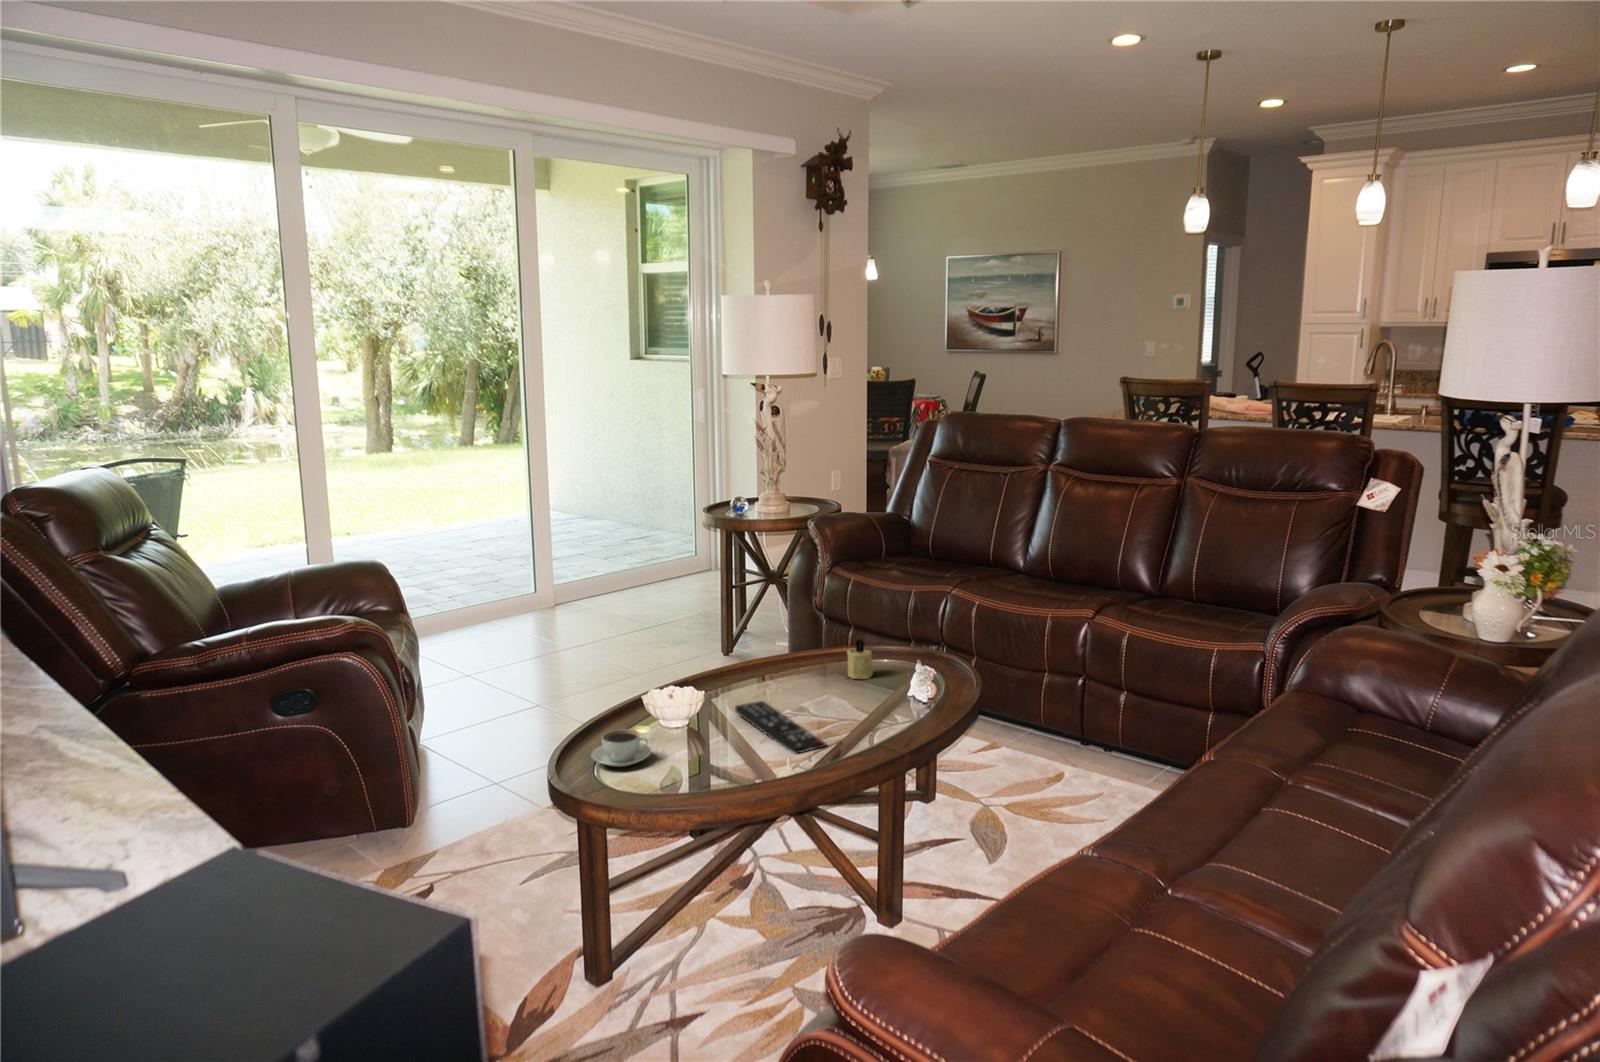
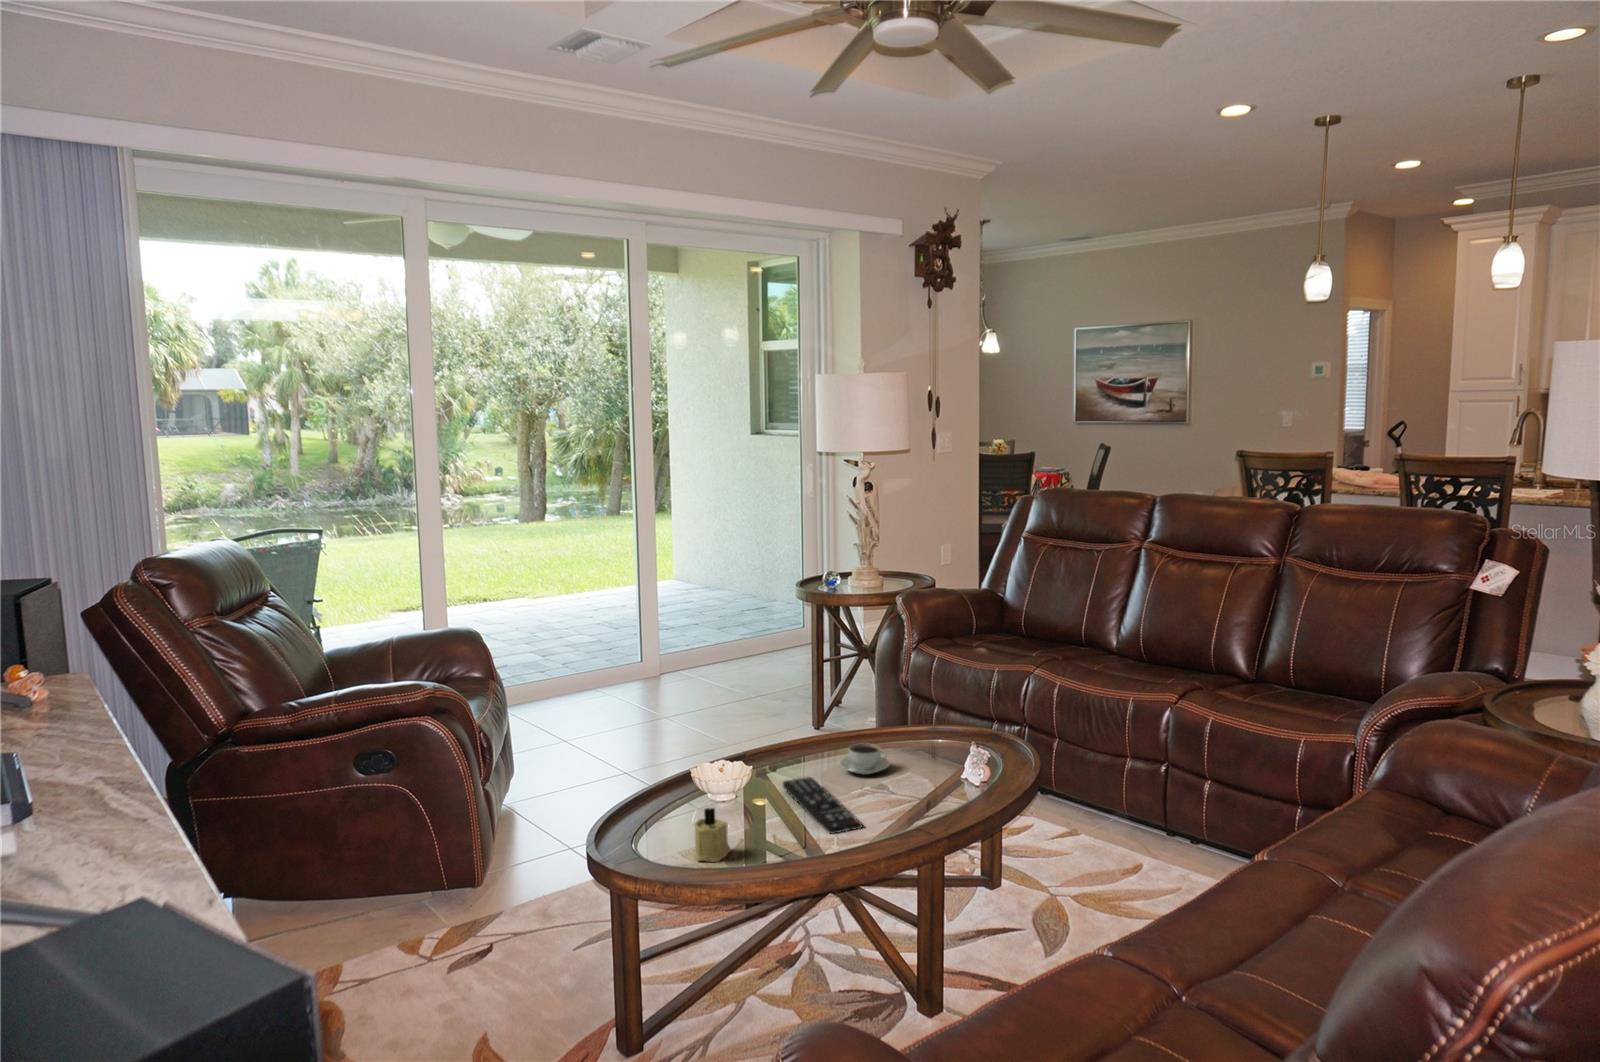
candle: present [847,640,873,679] -> present [694,808,731,862]
coffee cup: present [592,729,651,767] -> present [840,743,890,775]

